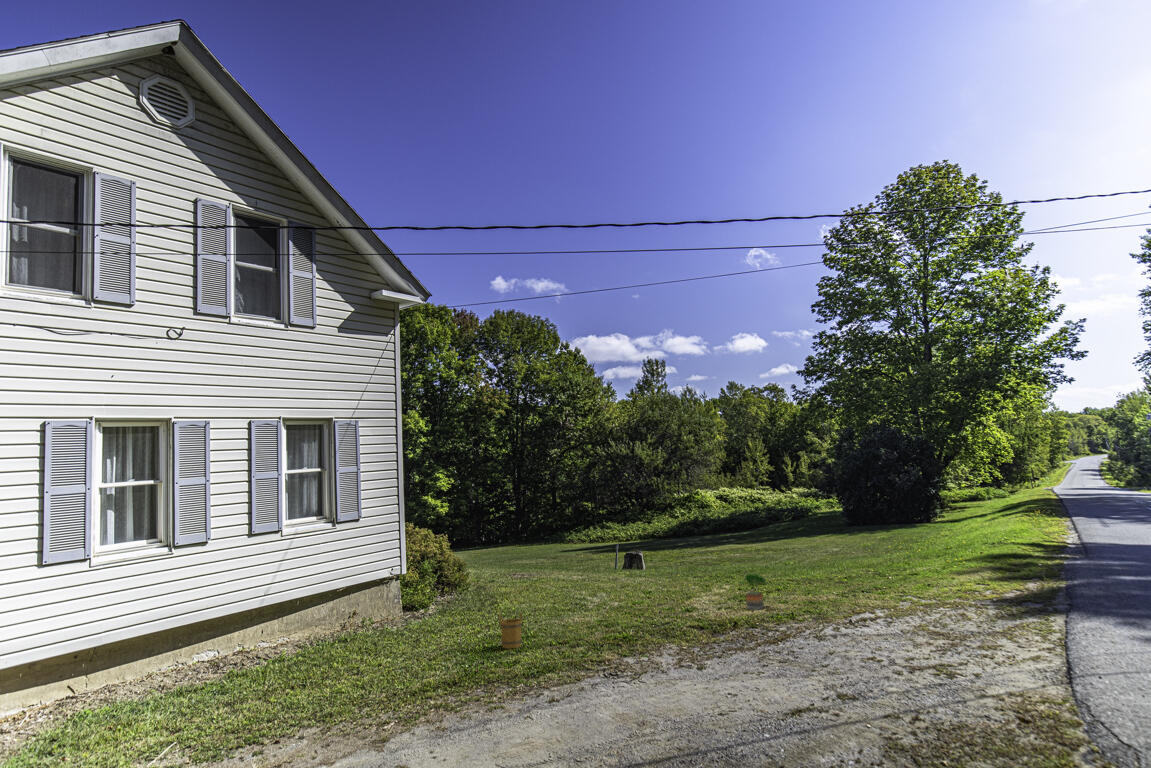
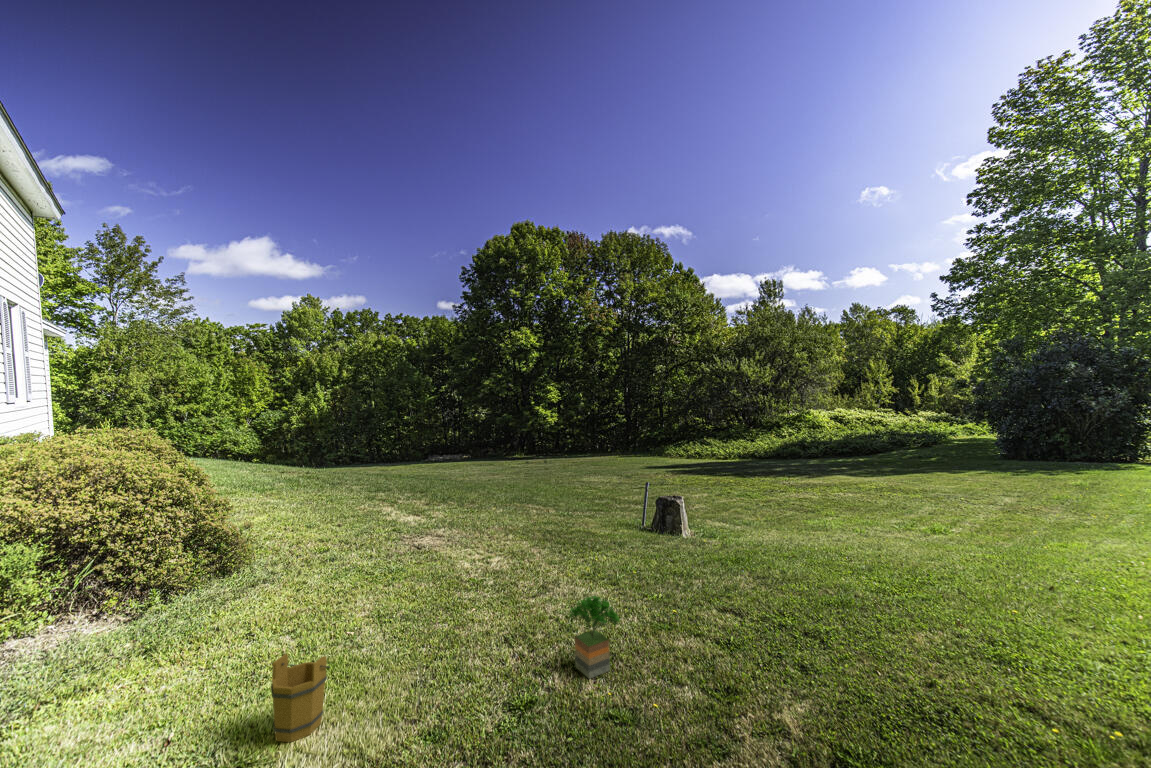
potted tree: present [741,574,766,610] -> present [570,596,619,679]

